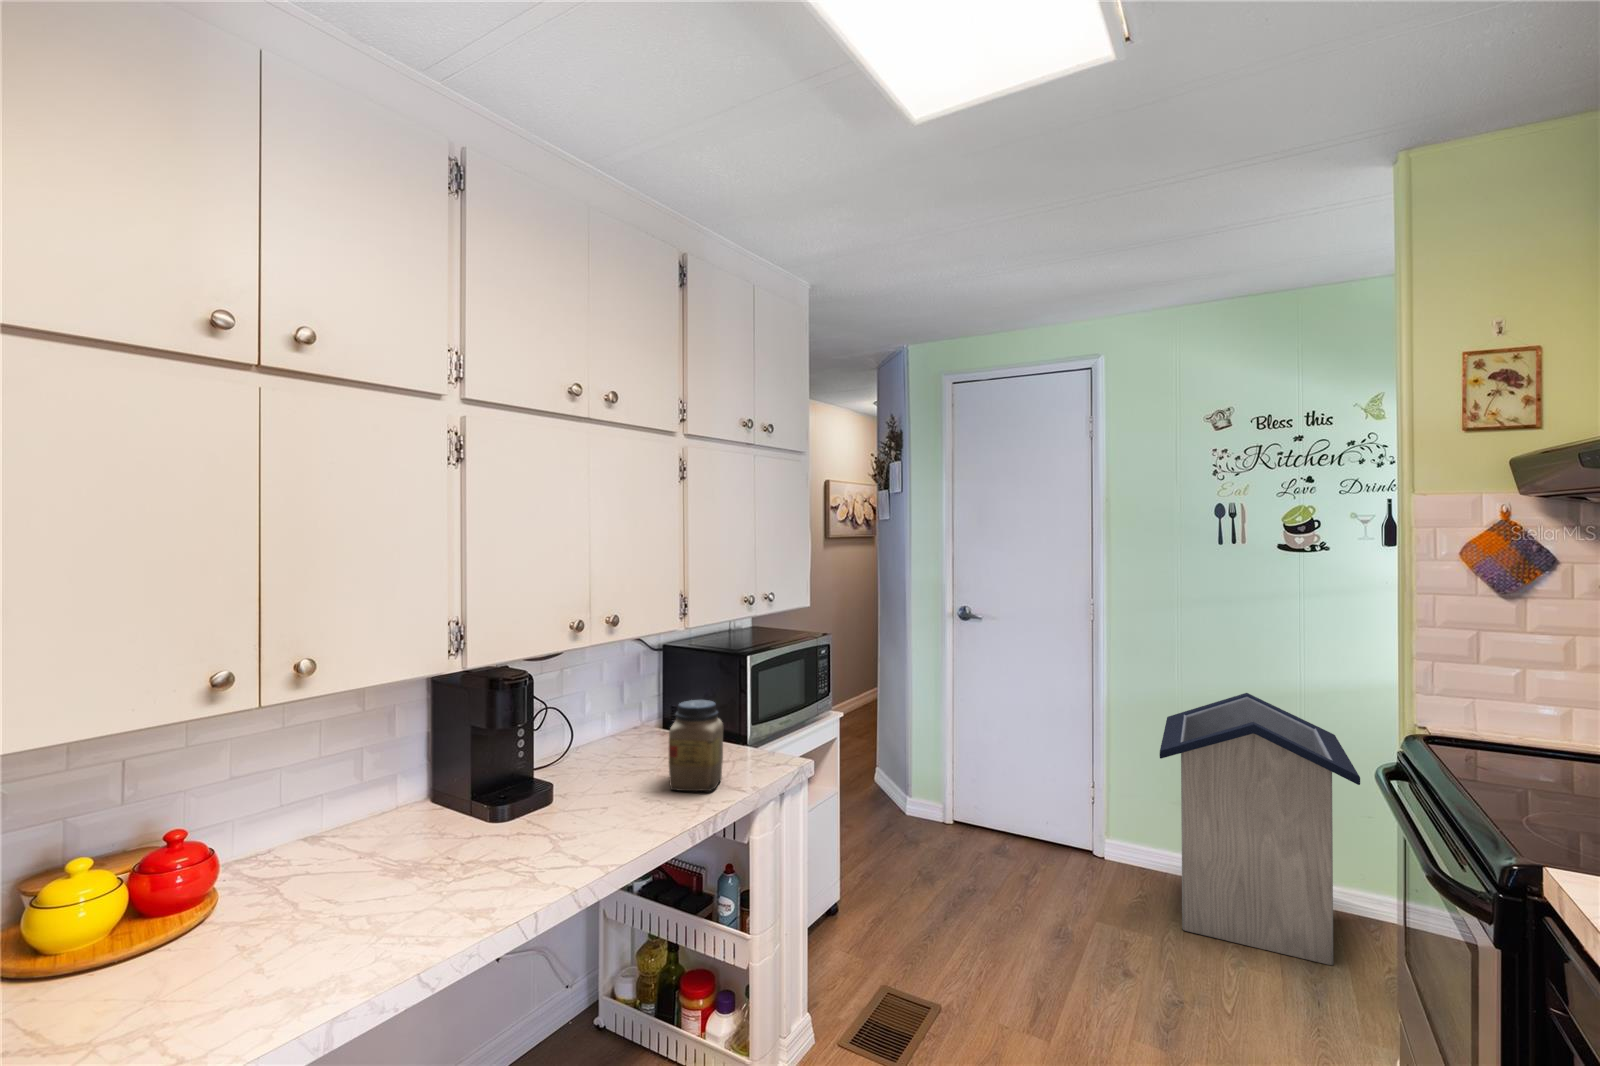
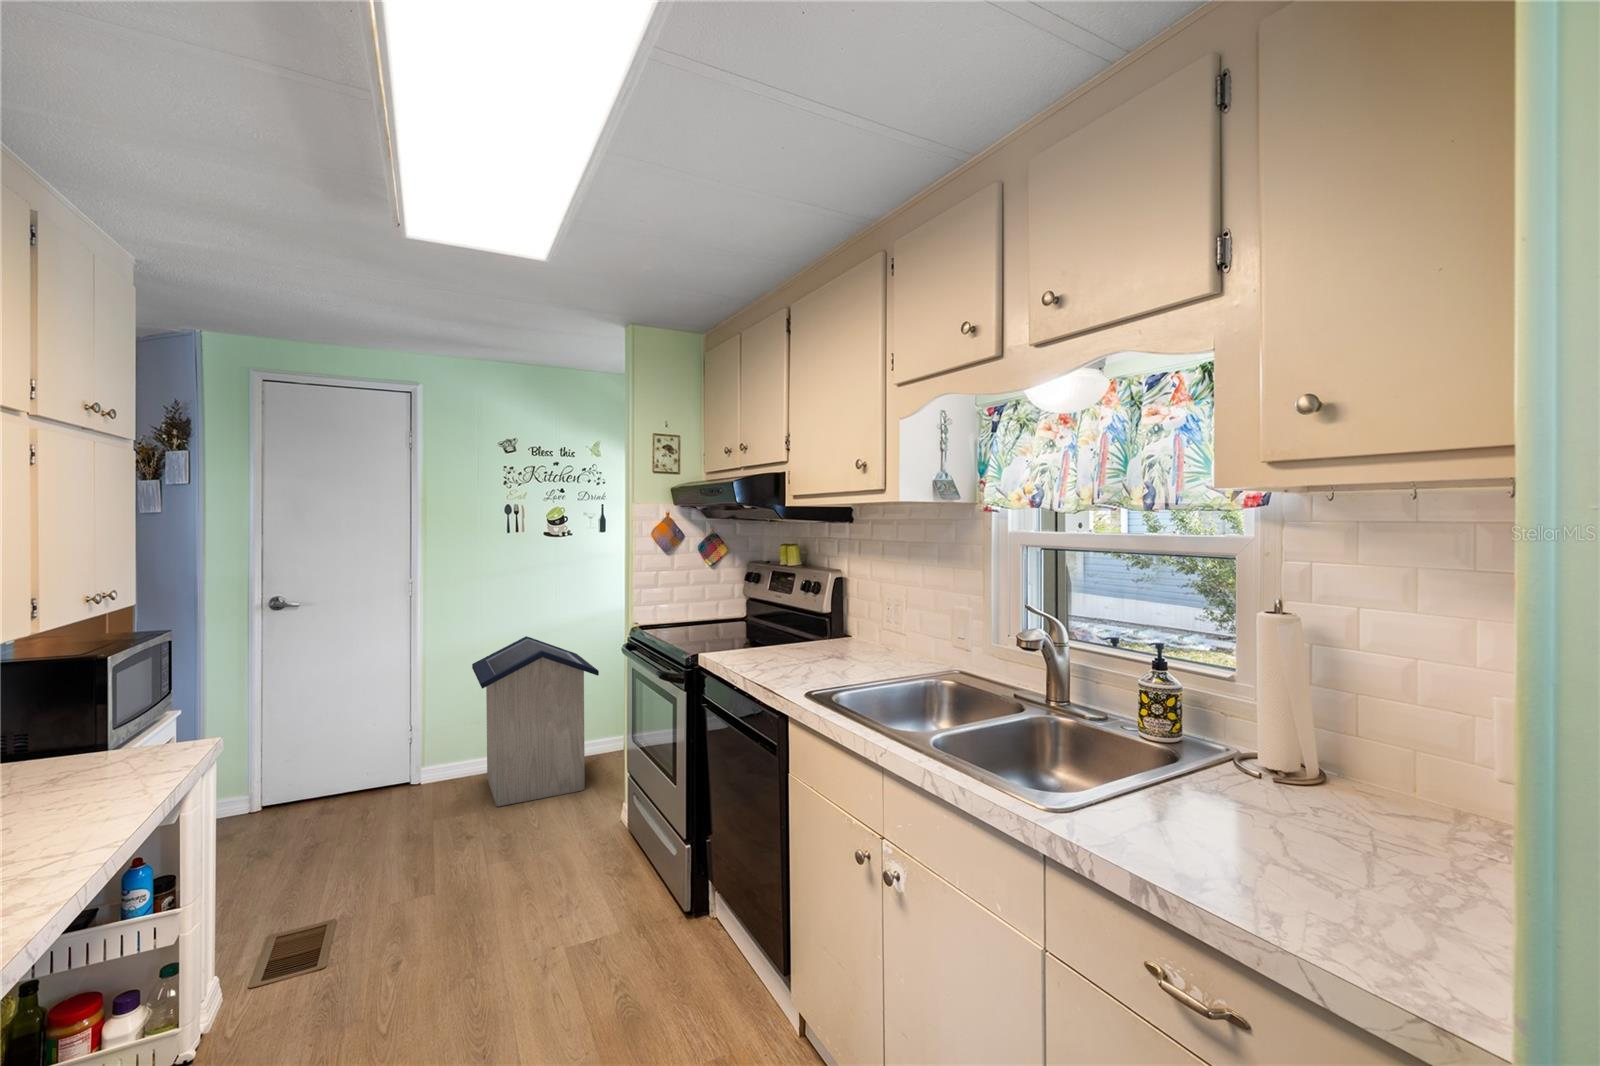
jar: present [669,700,723,791] -> none [70,696,143,794]

